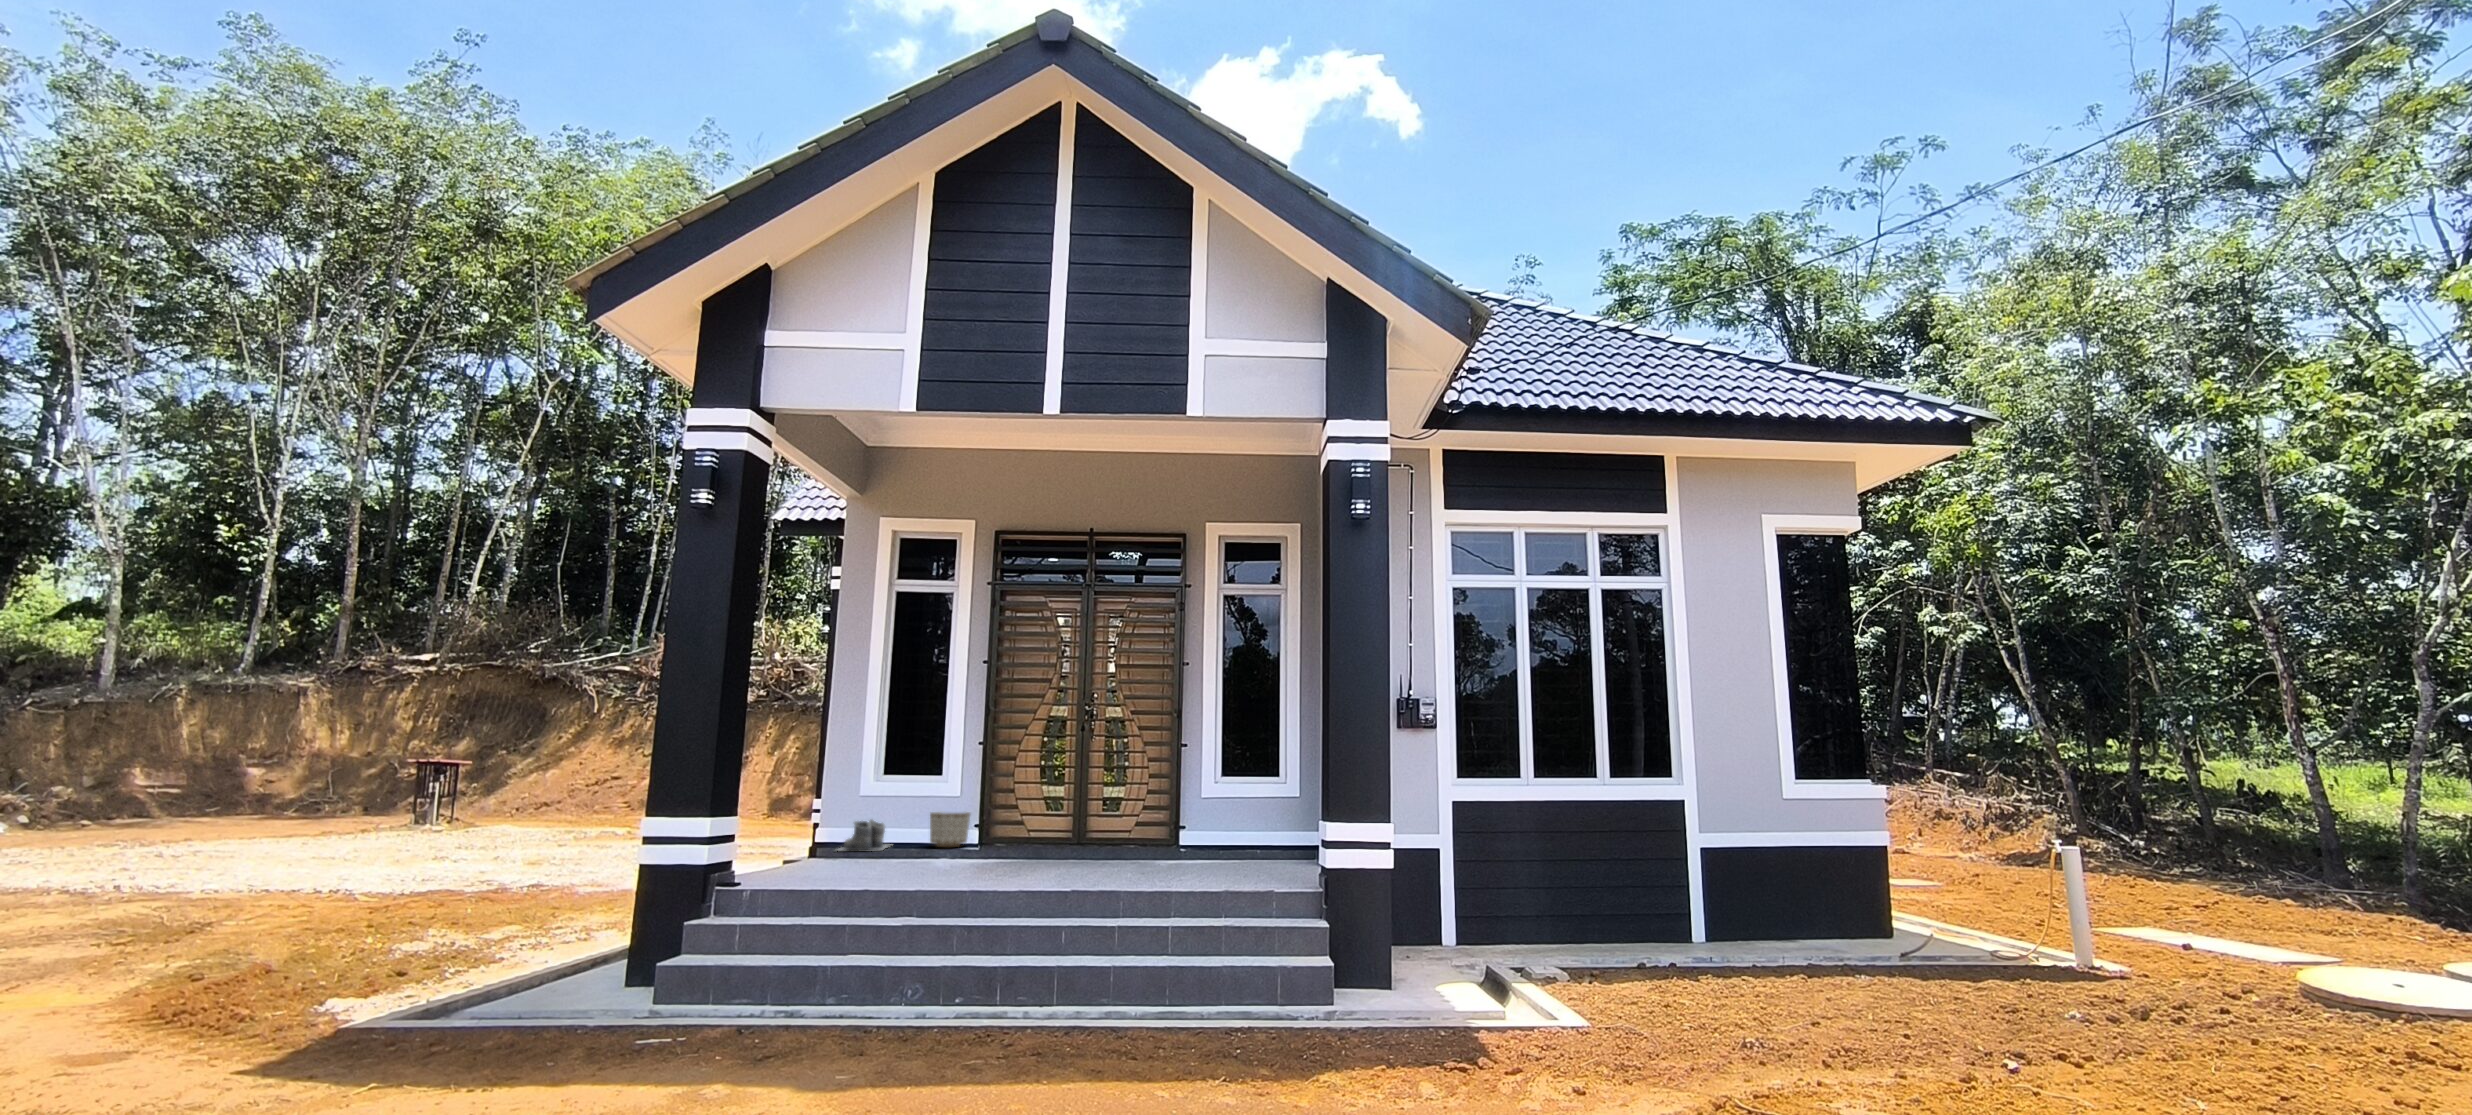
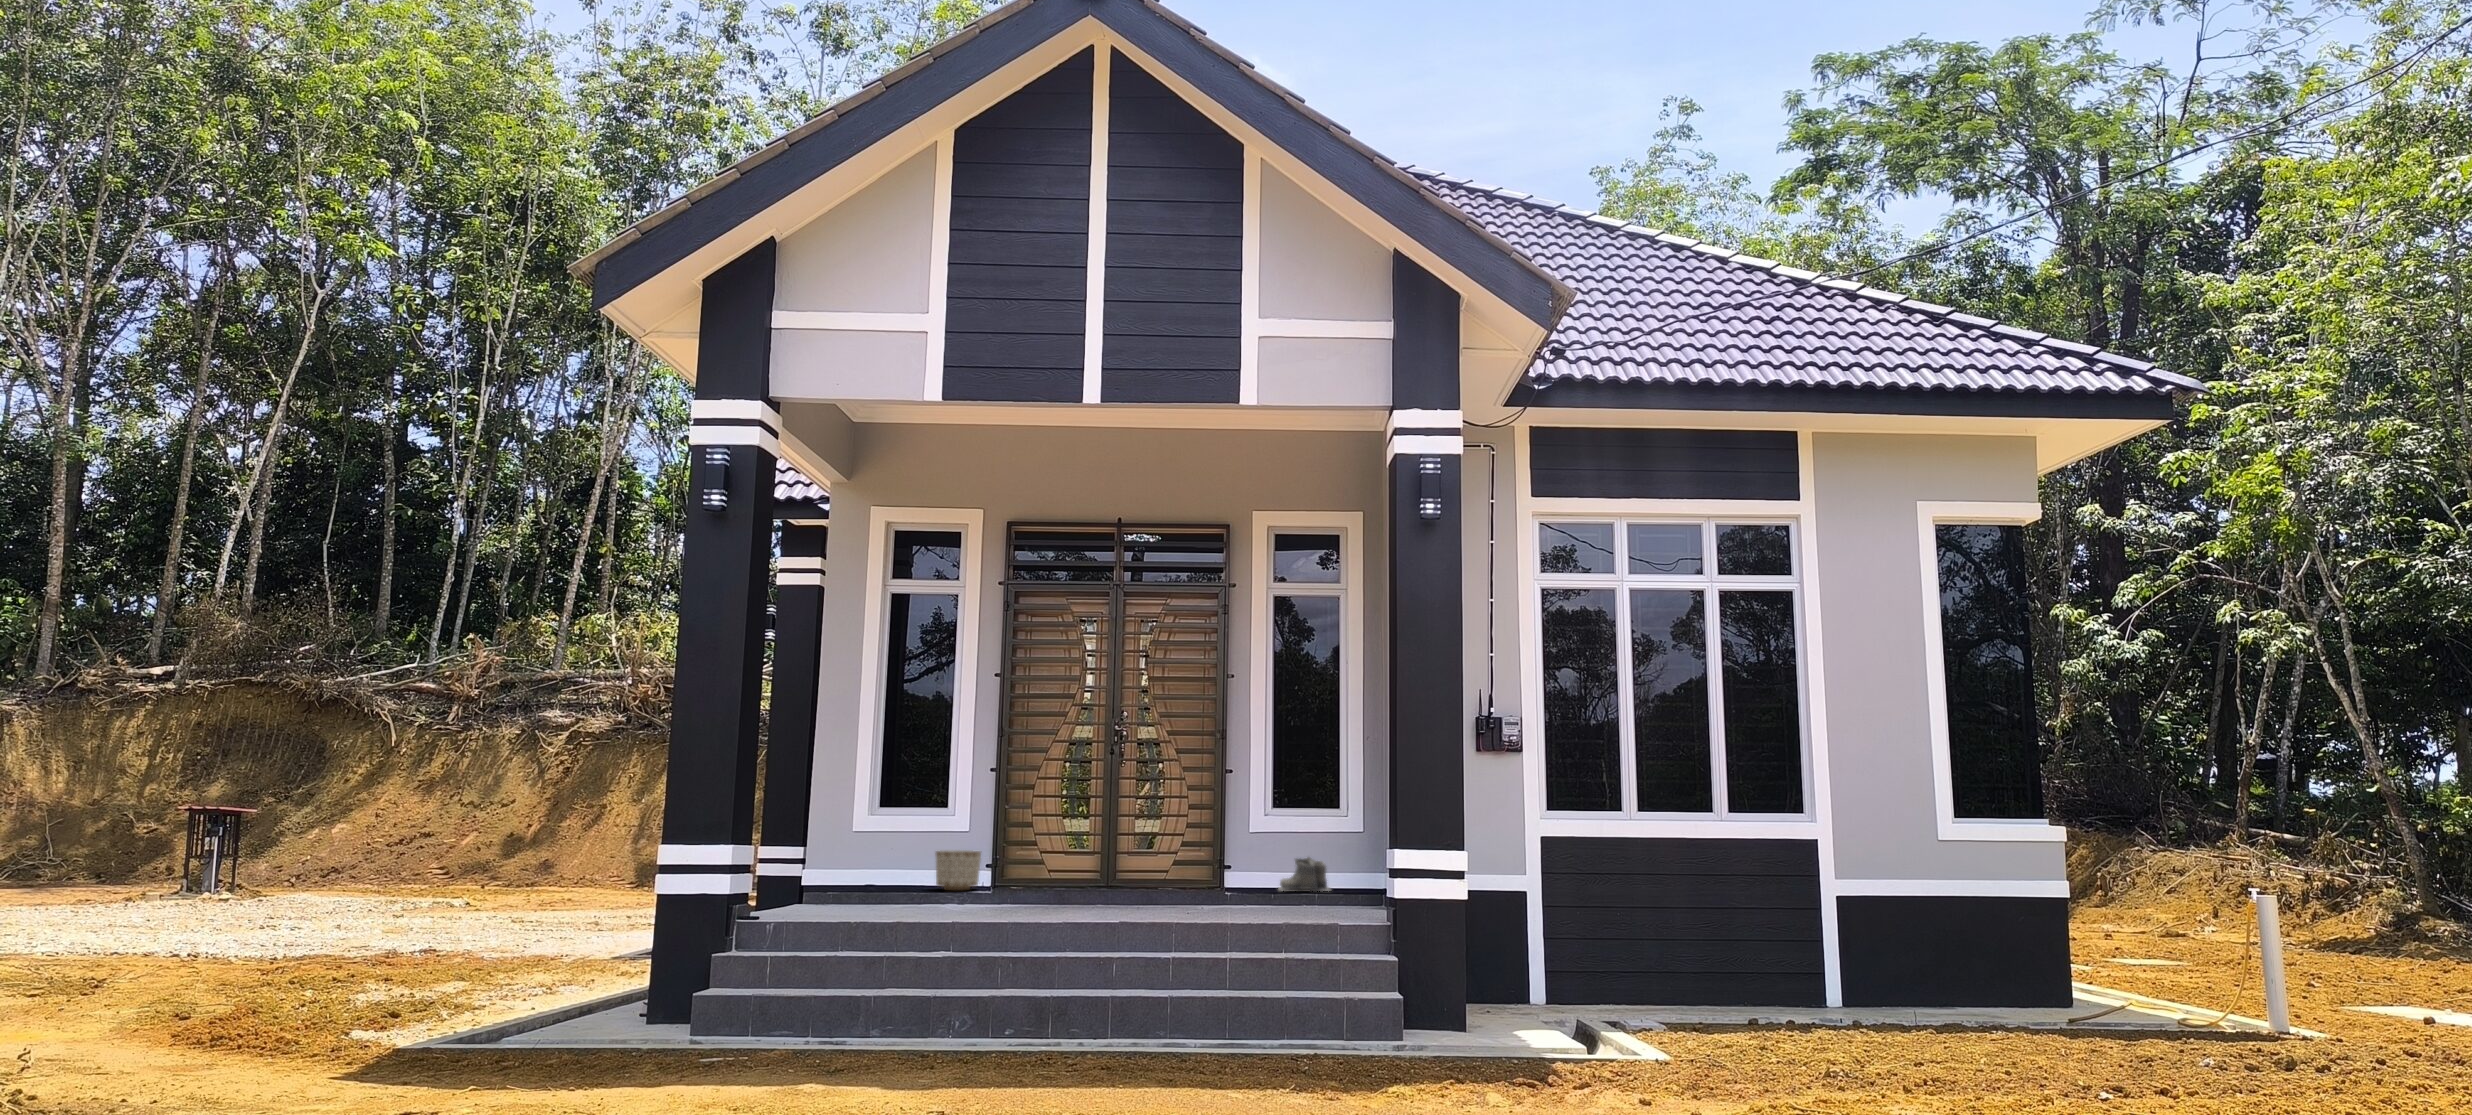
boots: present [839,820,888,851] -> present [1279,857,1331,891]

